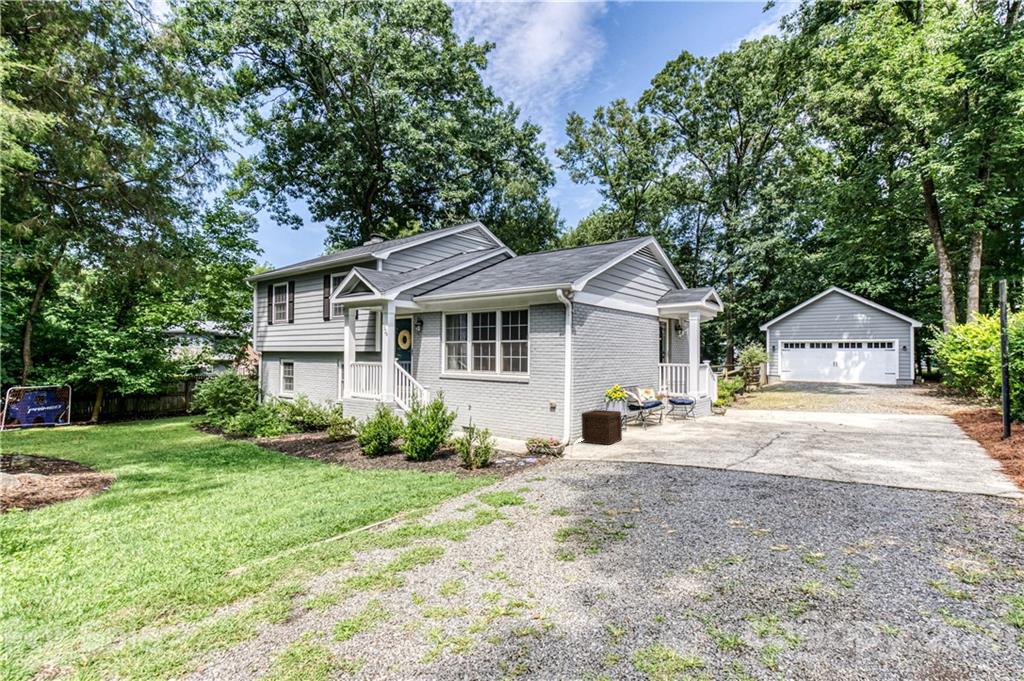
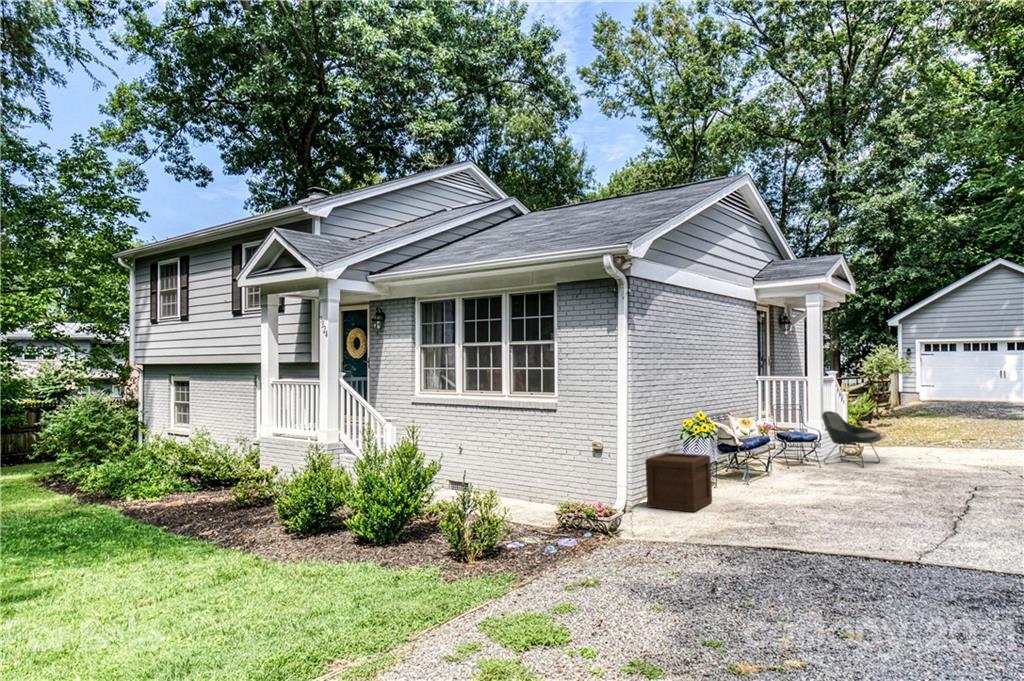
lounge chair: none [699,386,736,422] -> present [822,411,882,468]

